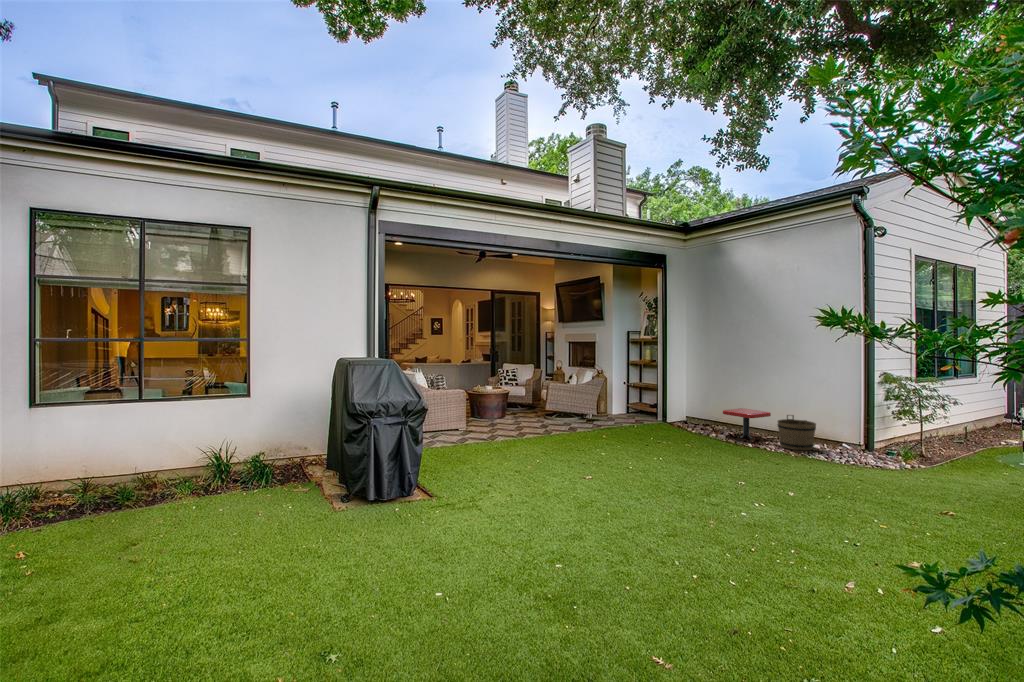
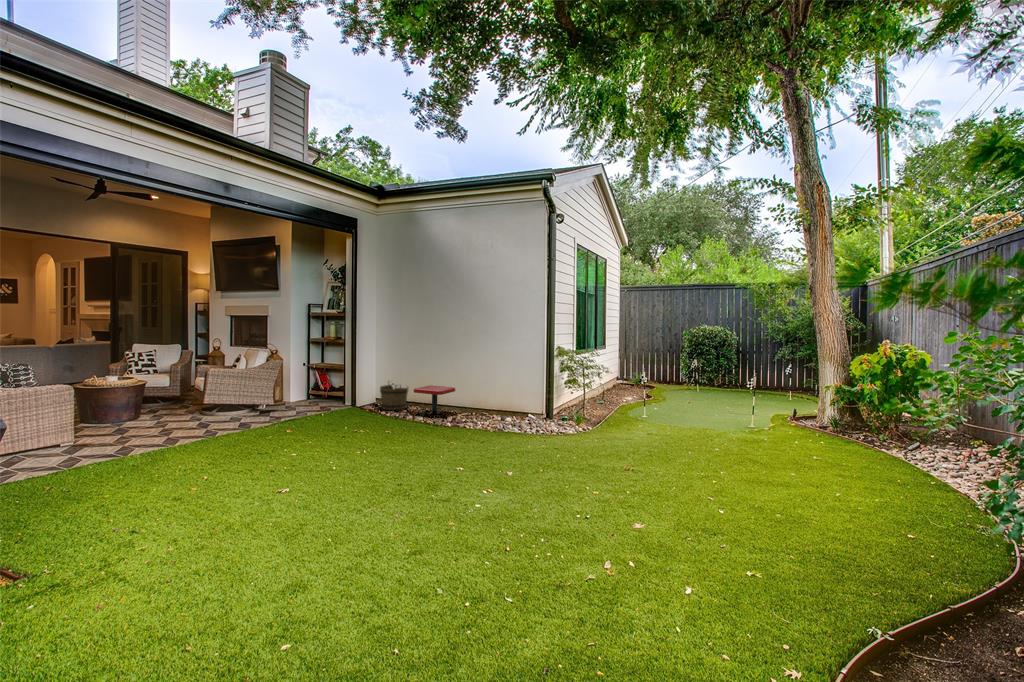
bucket: present [778,415,816,450] -> present [380,384,408,410]

